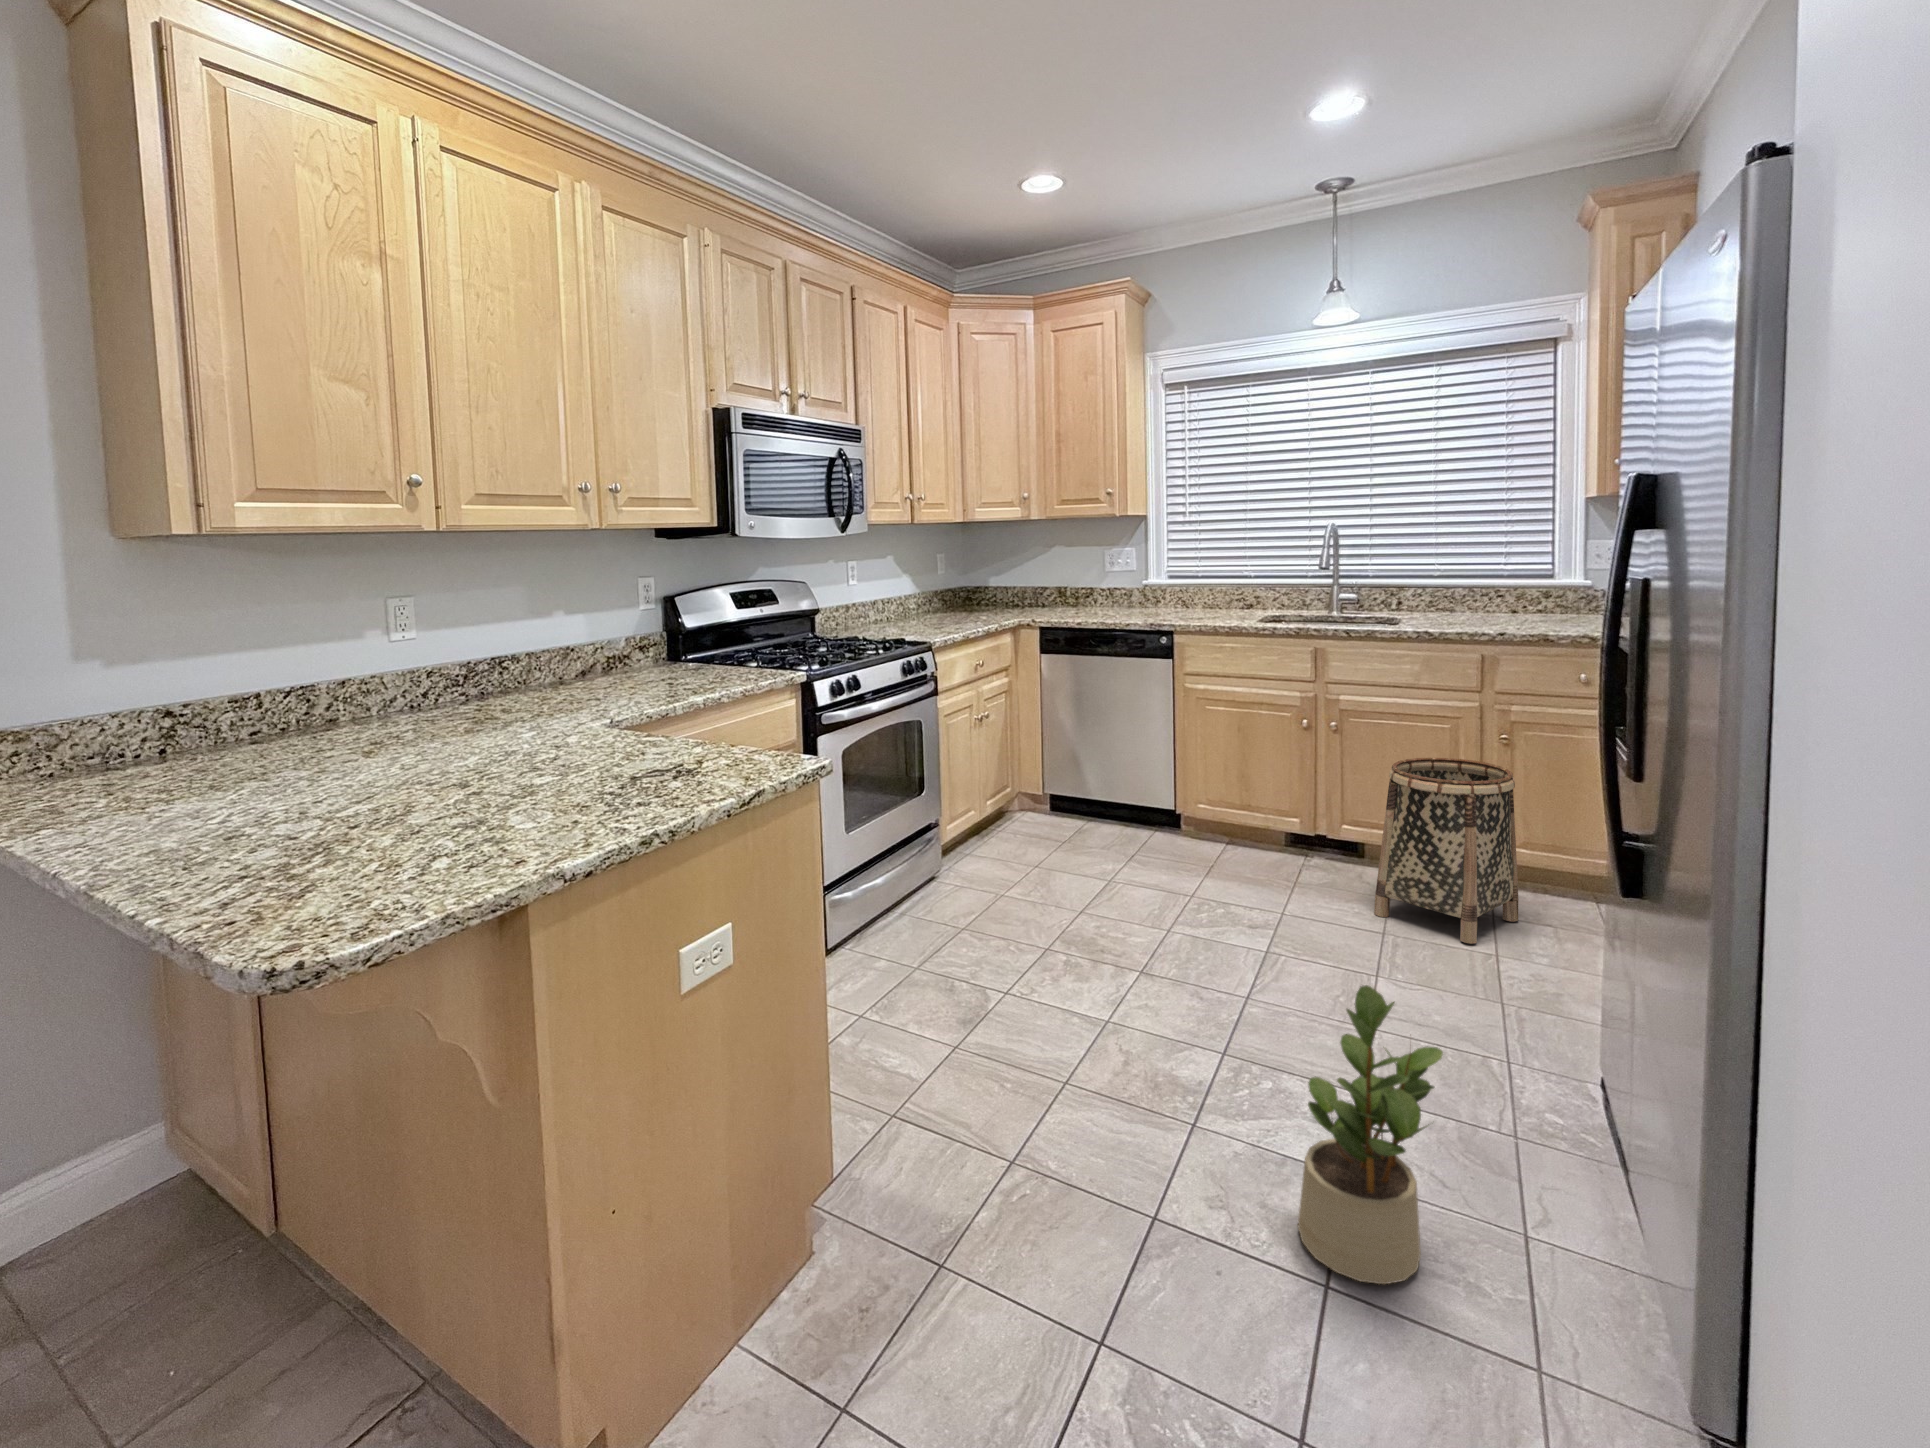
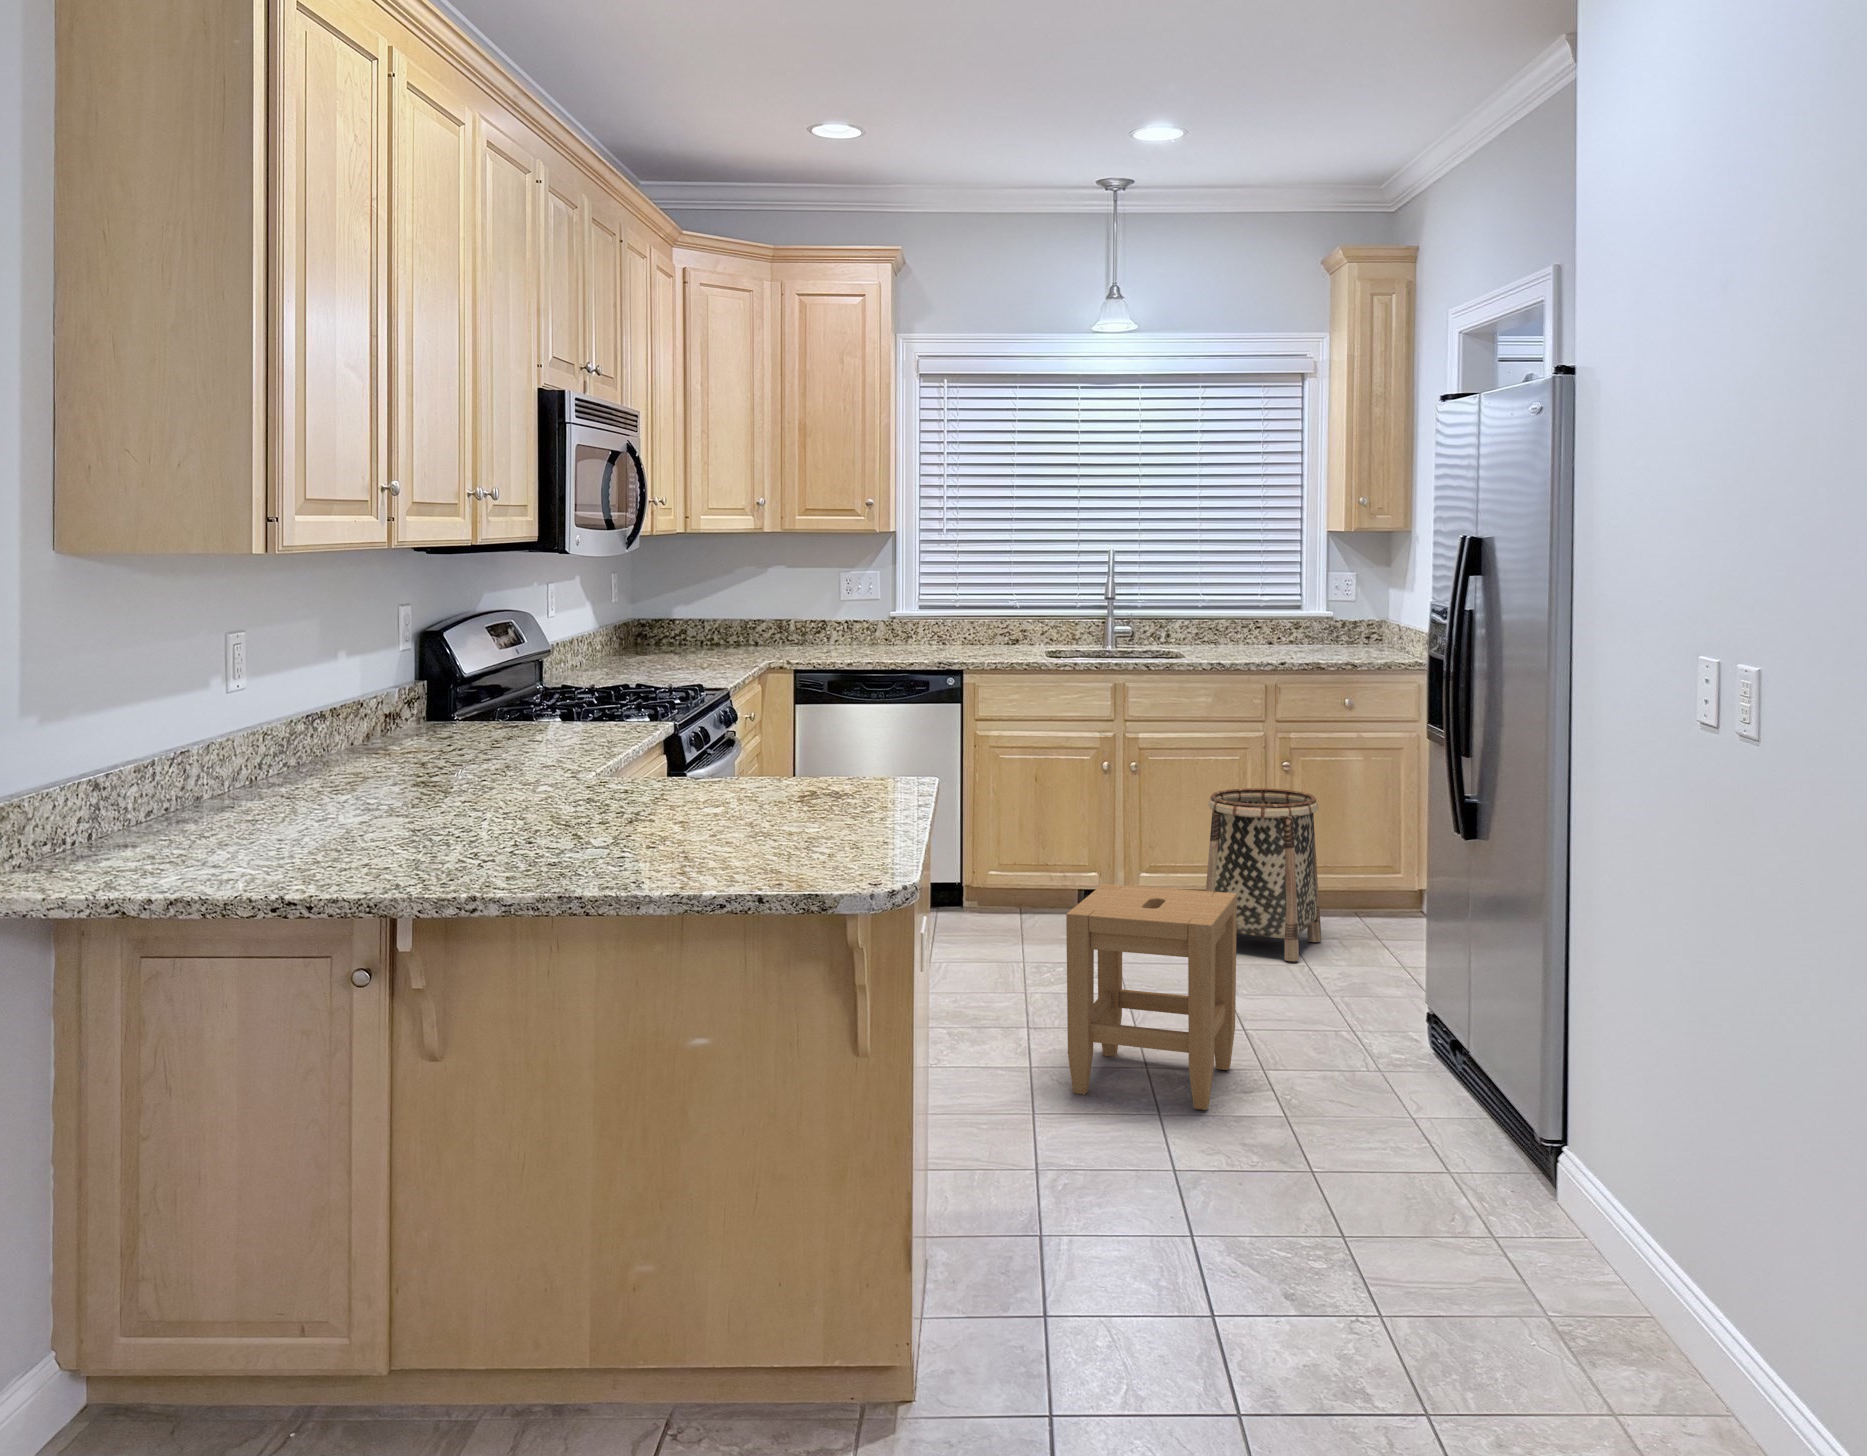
stool: none [1099,863,1317,1141] -> present [1066,884,1237,1110]
potted plant: present [1298,985,1443,1284] -> none [1285,928,1394,1162]

